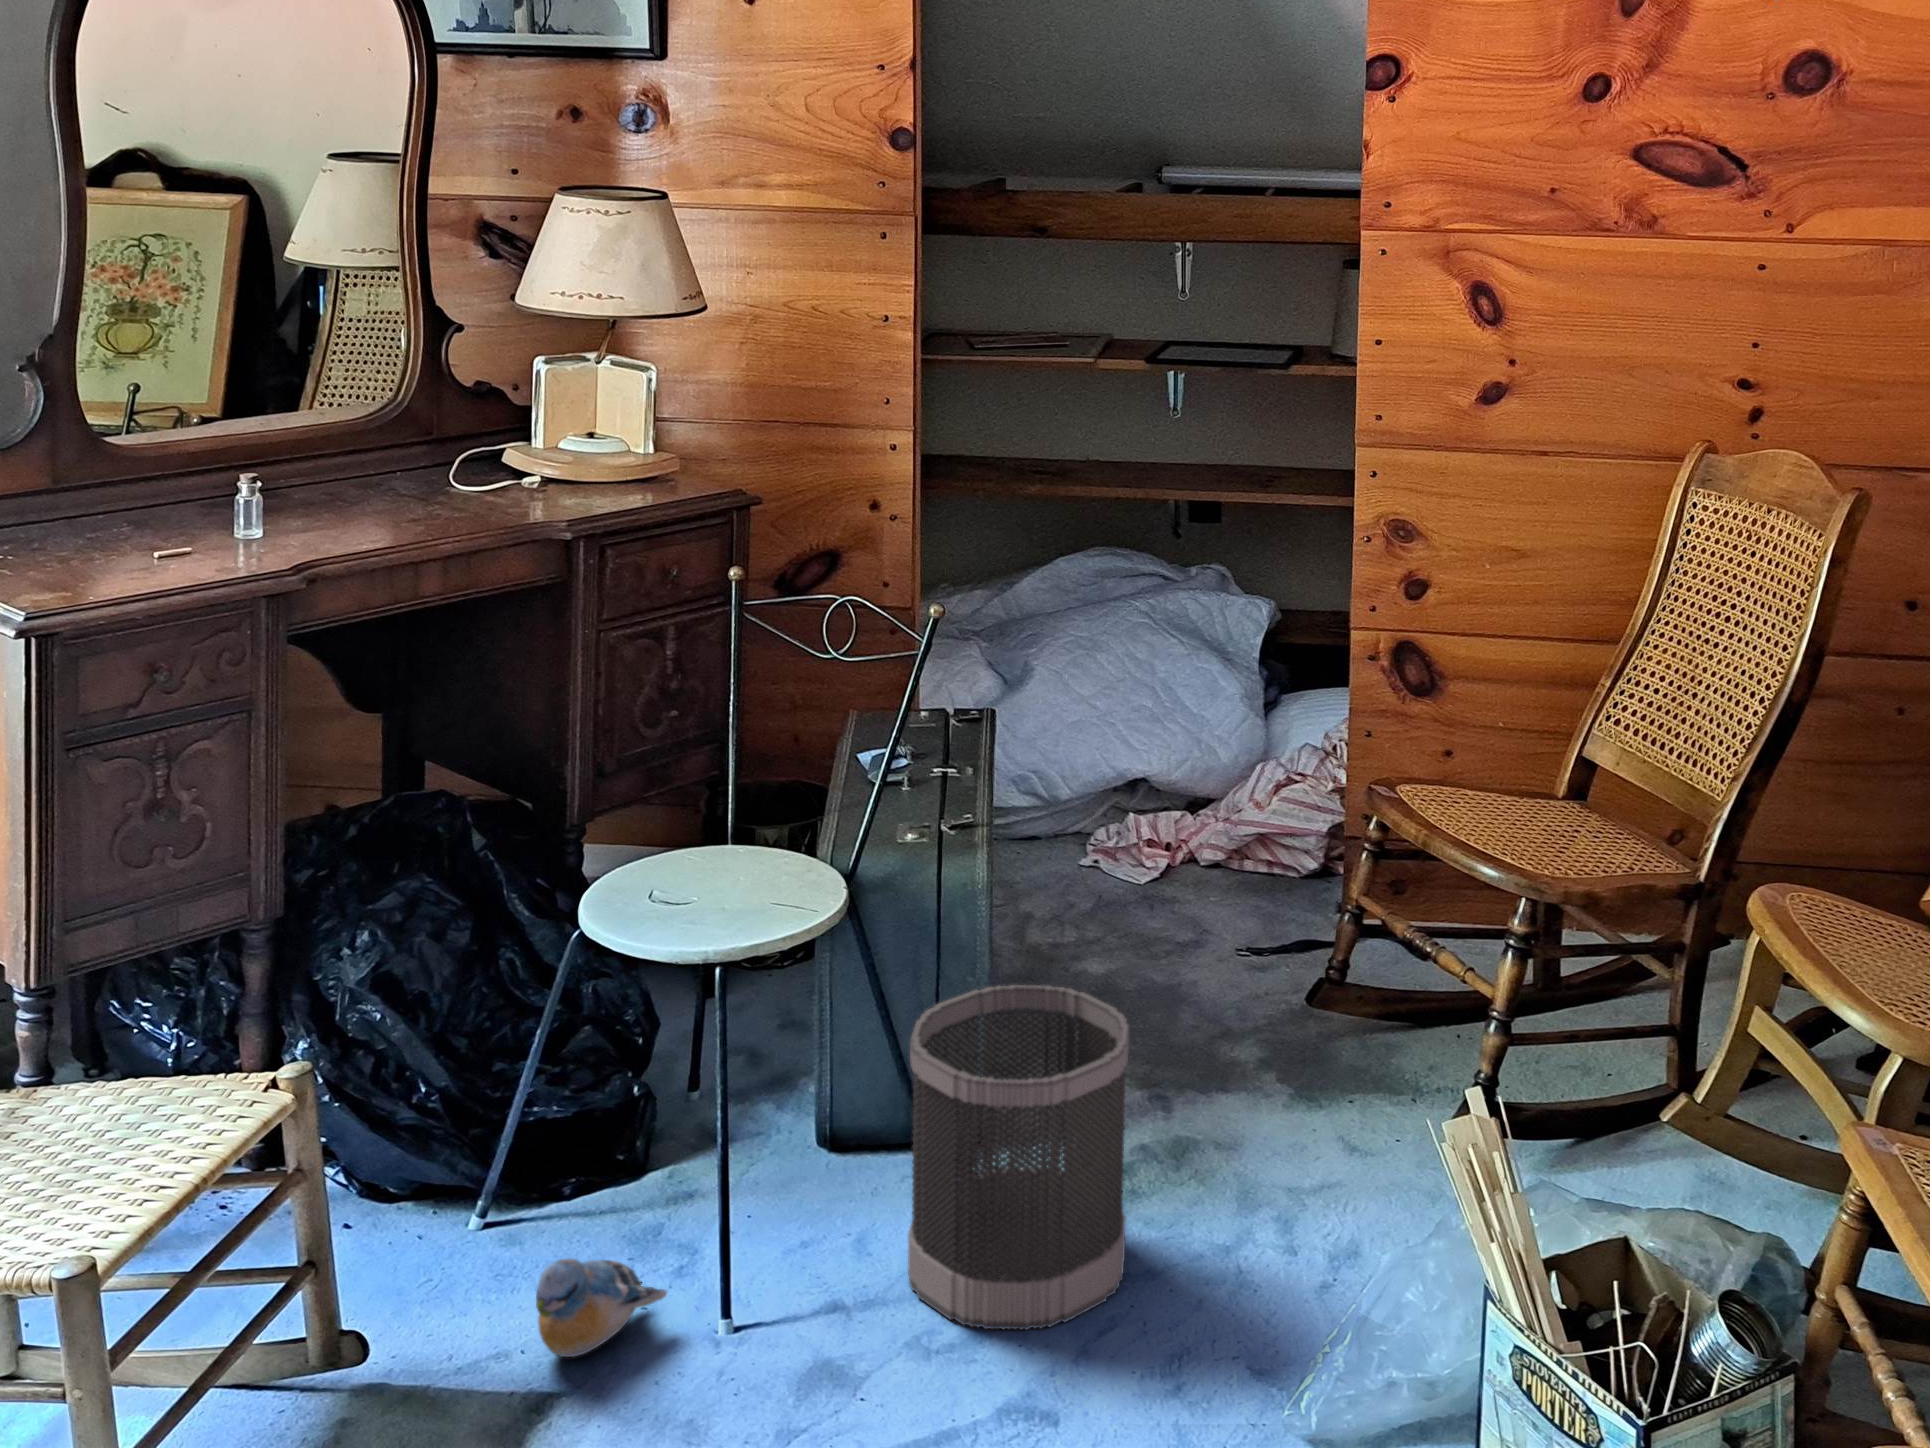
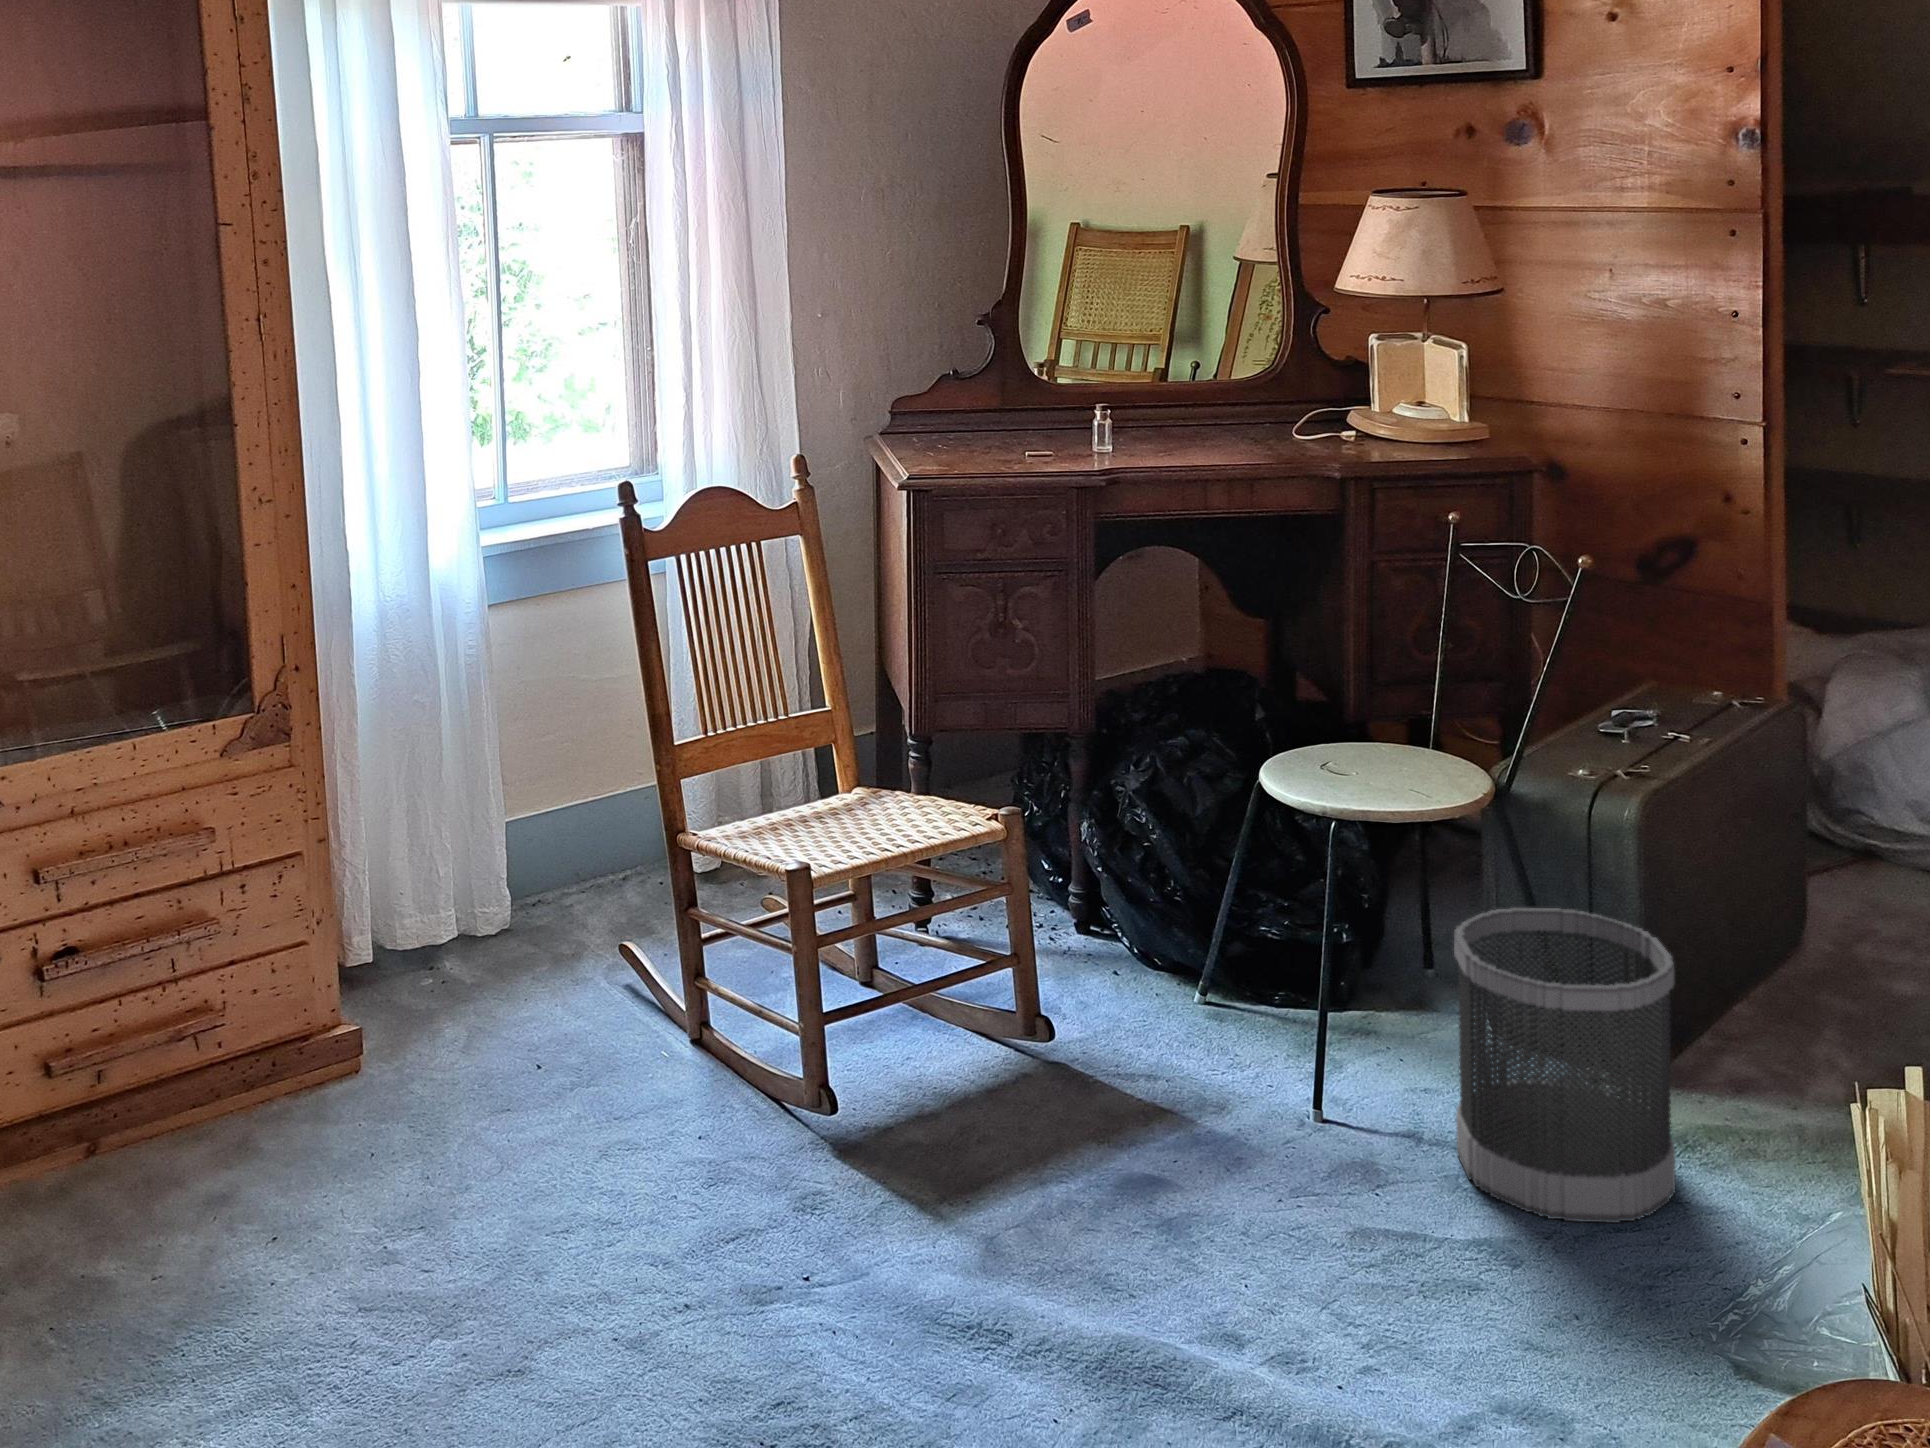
plush toy: present [536,1259,667,1357] -> none [1140,1006,1256,1088]

